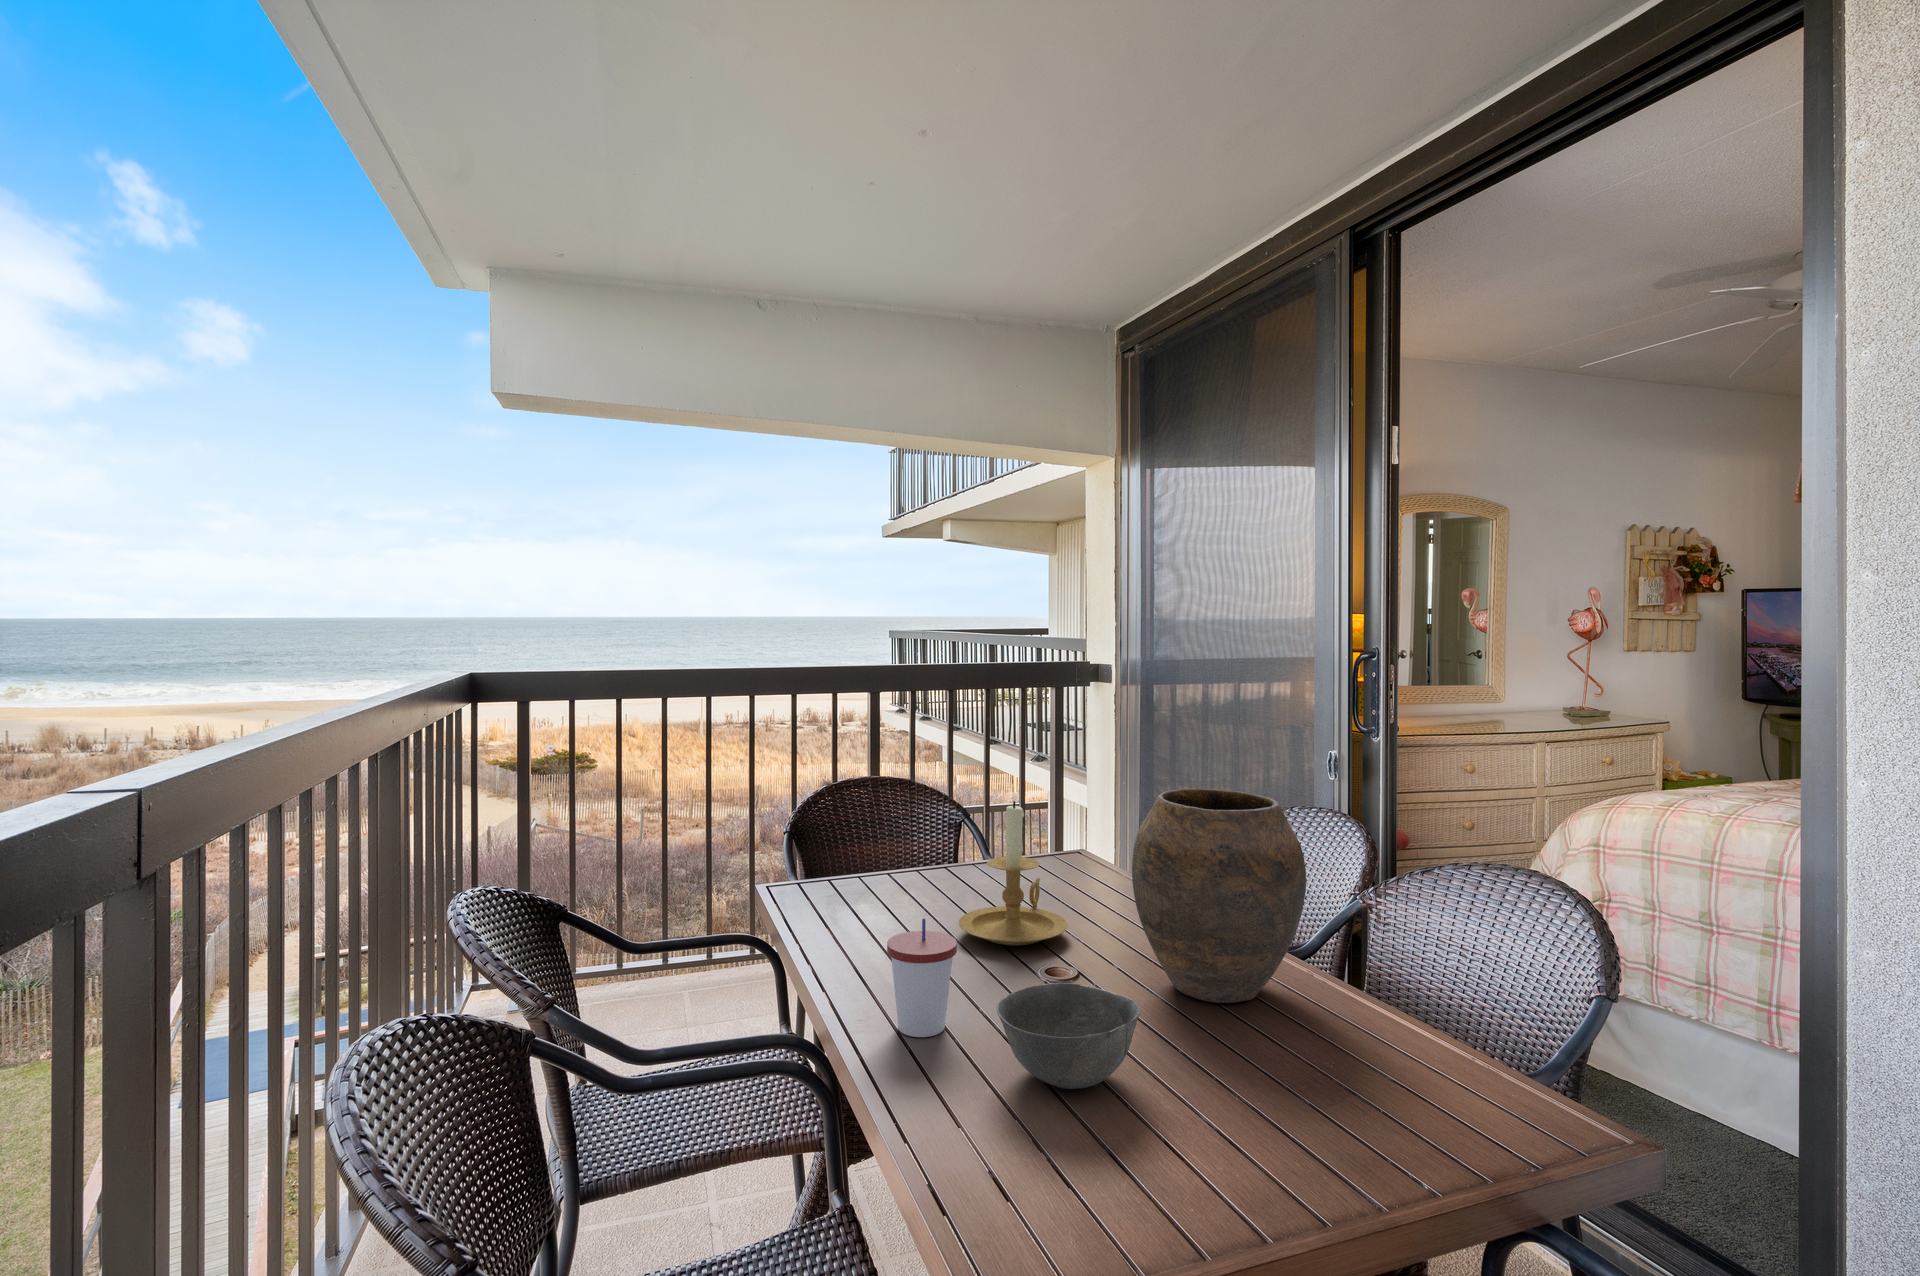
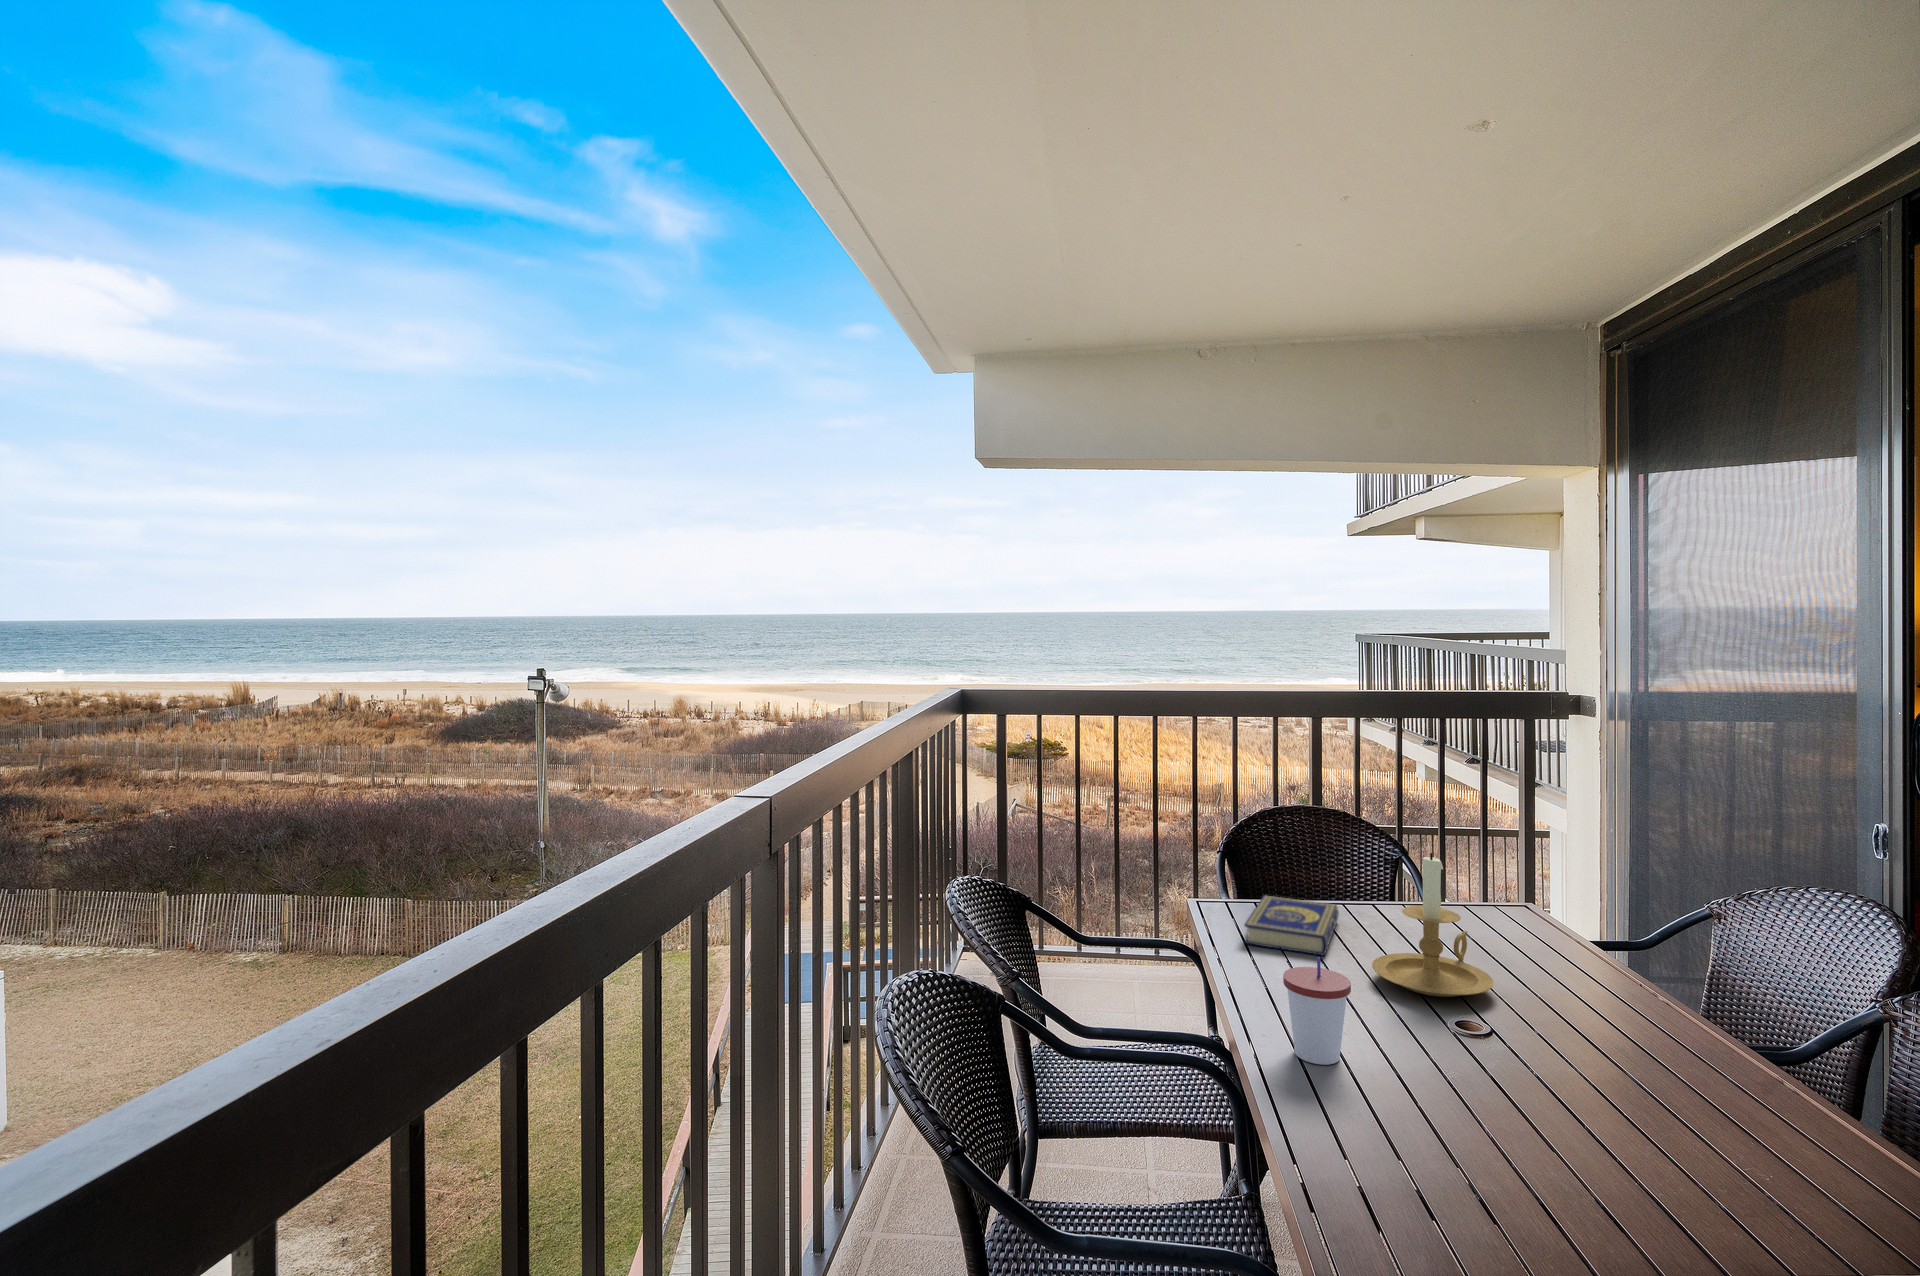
vase: present [1132,789,1306,1003] -> none [1556,862,1783,1102]
book: none [827,870,917,923] -> present [1244,895,1339,956]
bowl: present [997,983,1140,1089] -> none [1380,1039,1533,1144]

